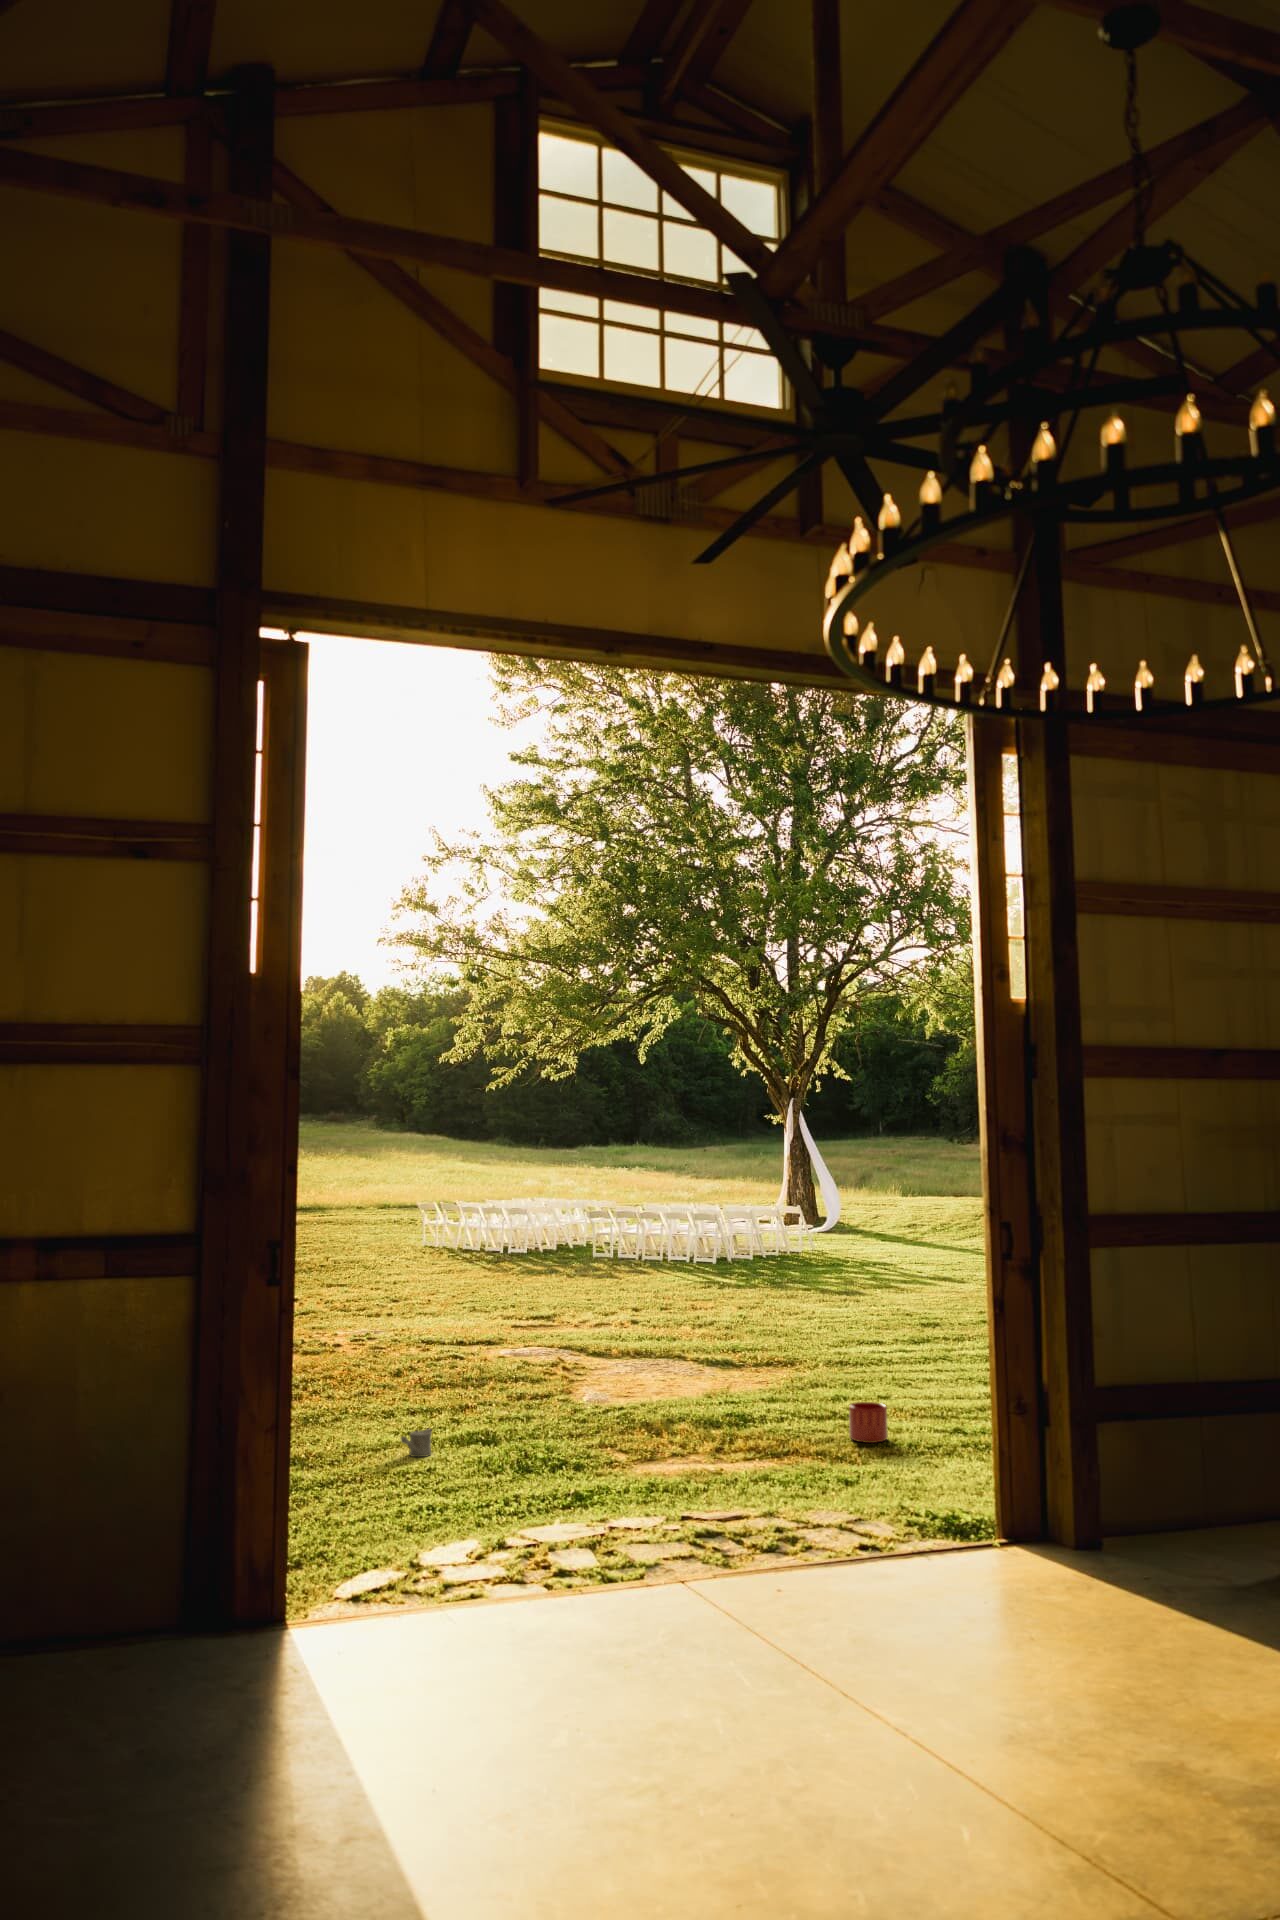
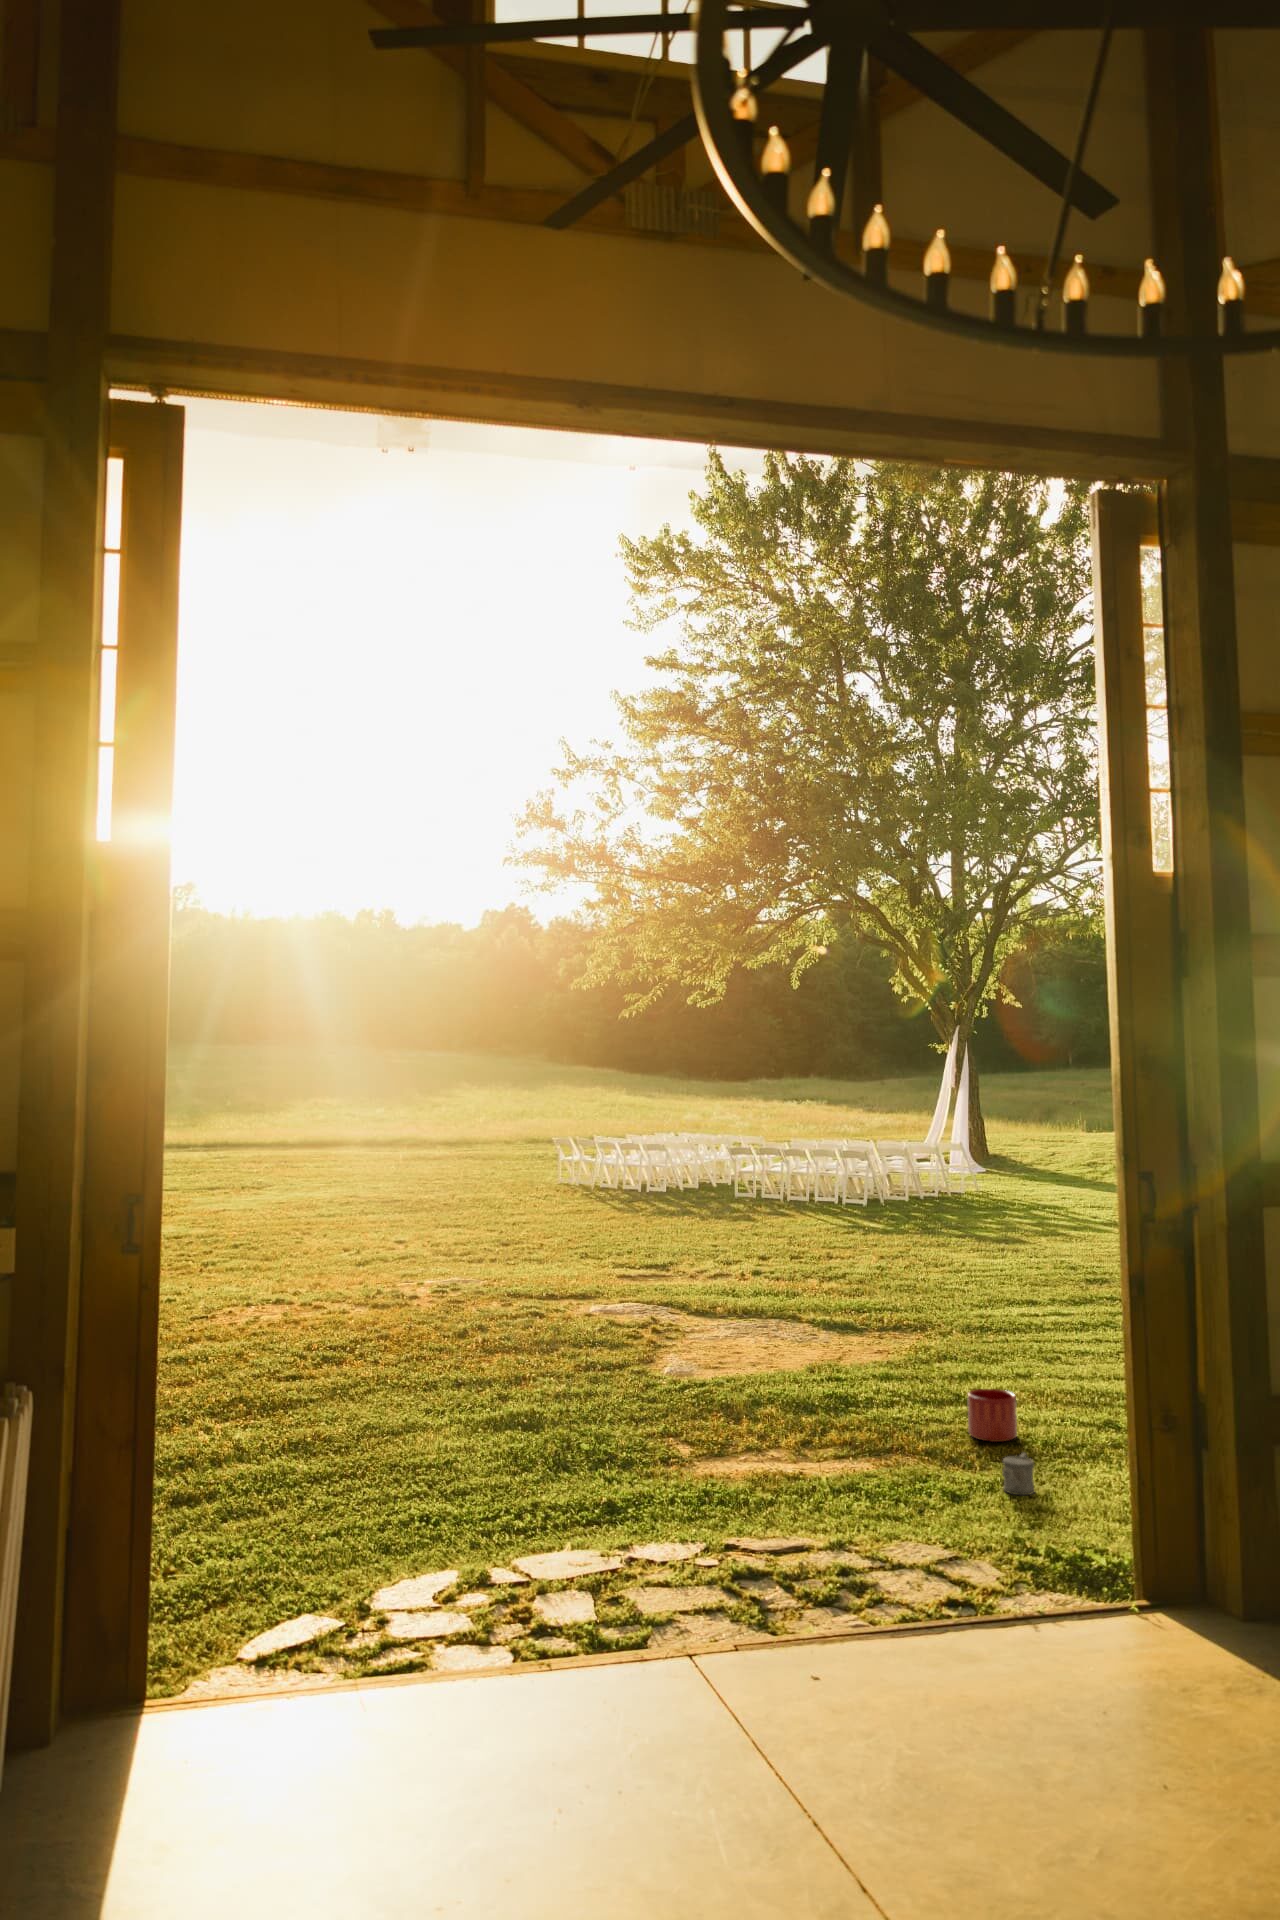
watering can: present [401,1429,432,1457] -> present [1002,1453,1035,1495]

